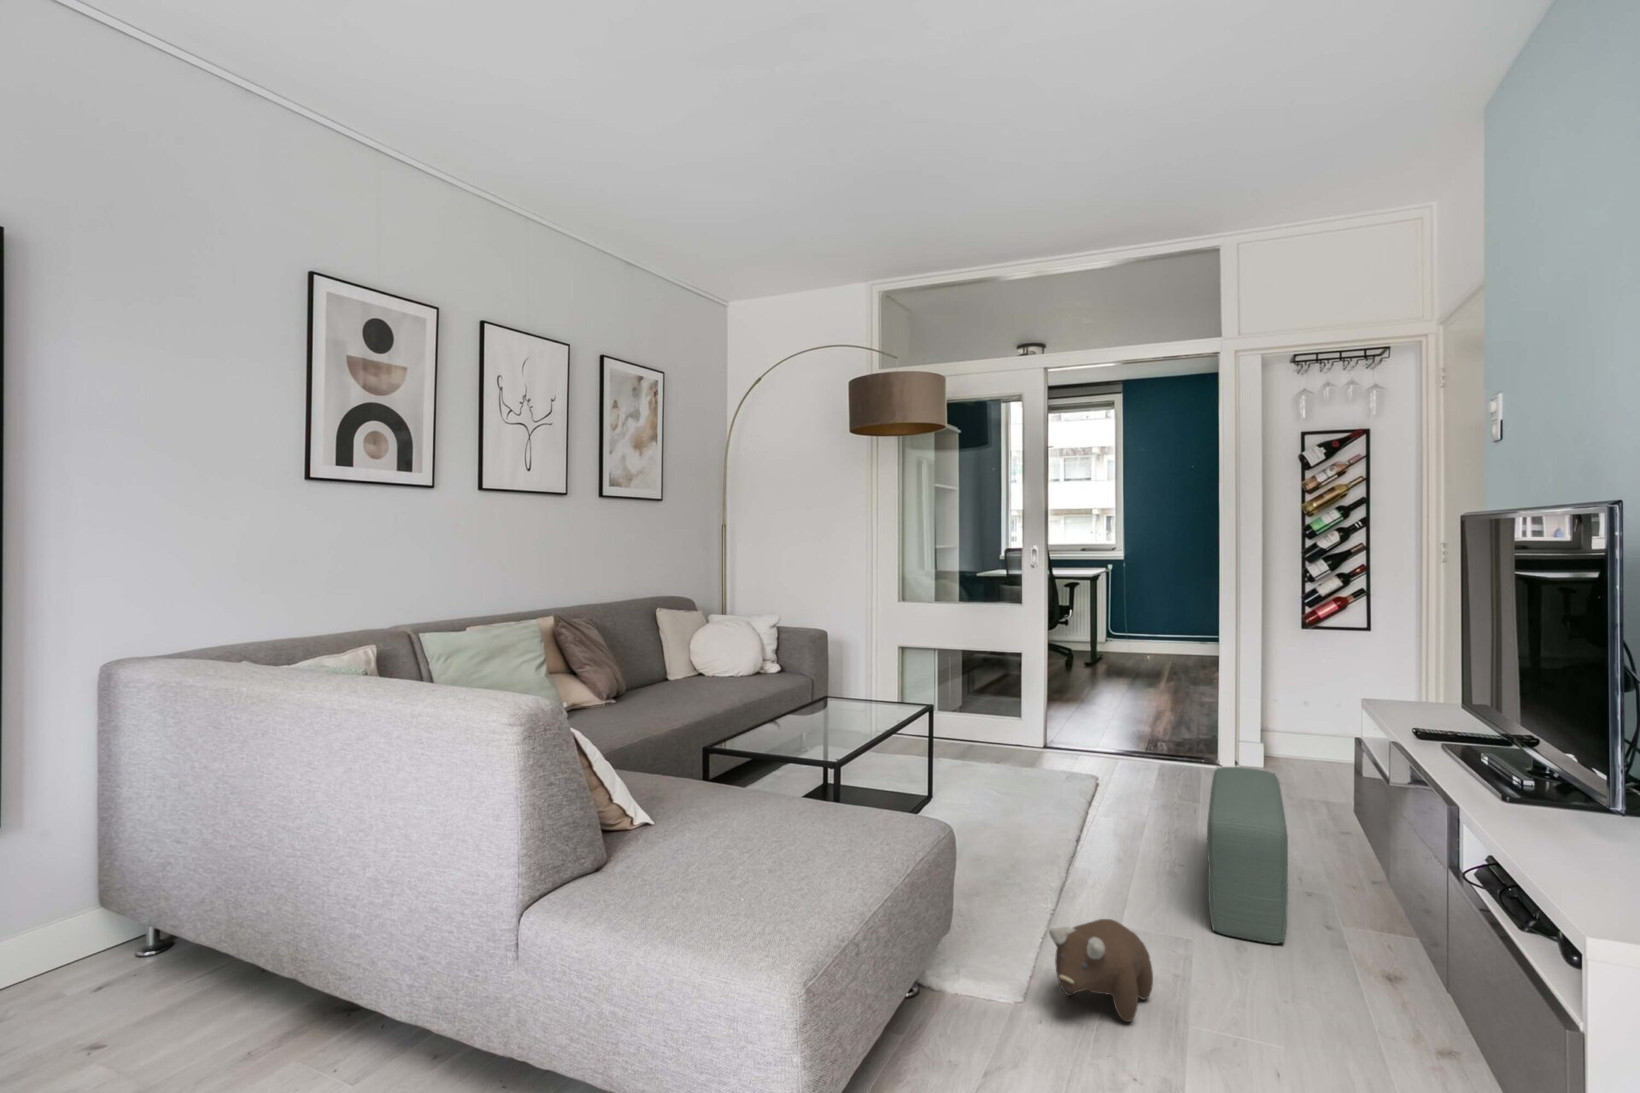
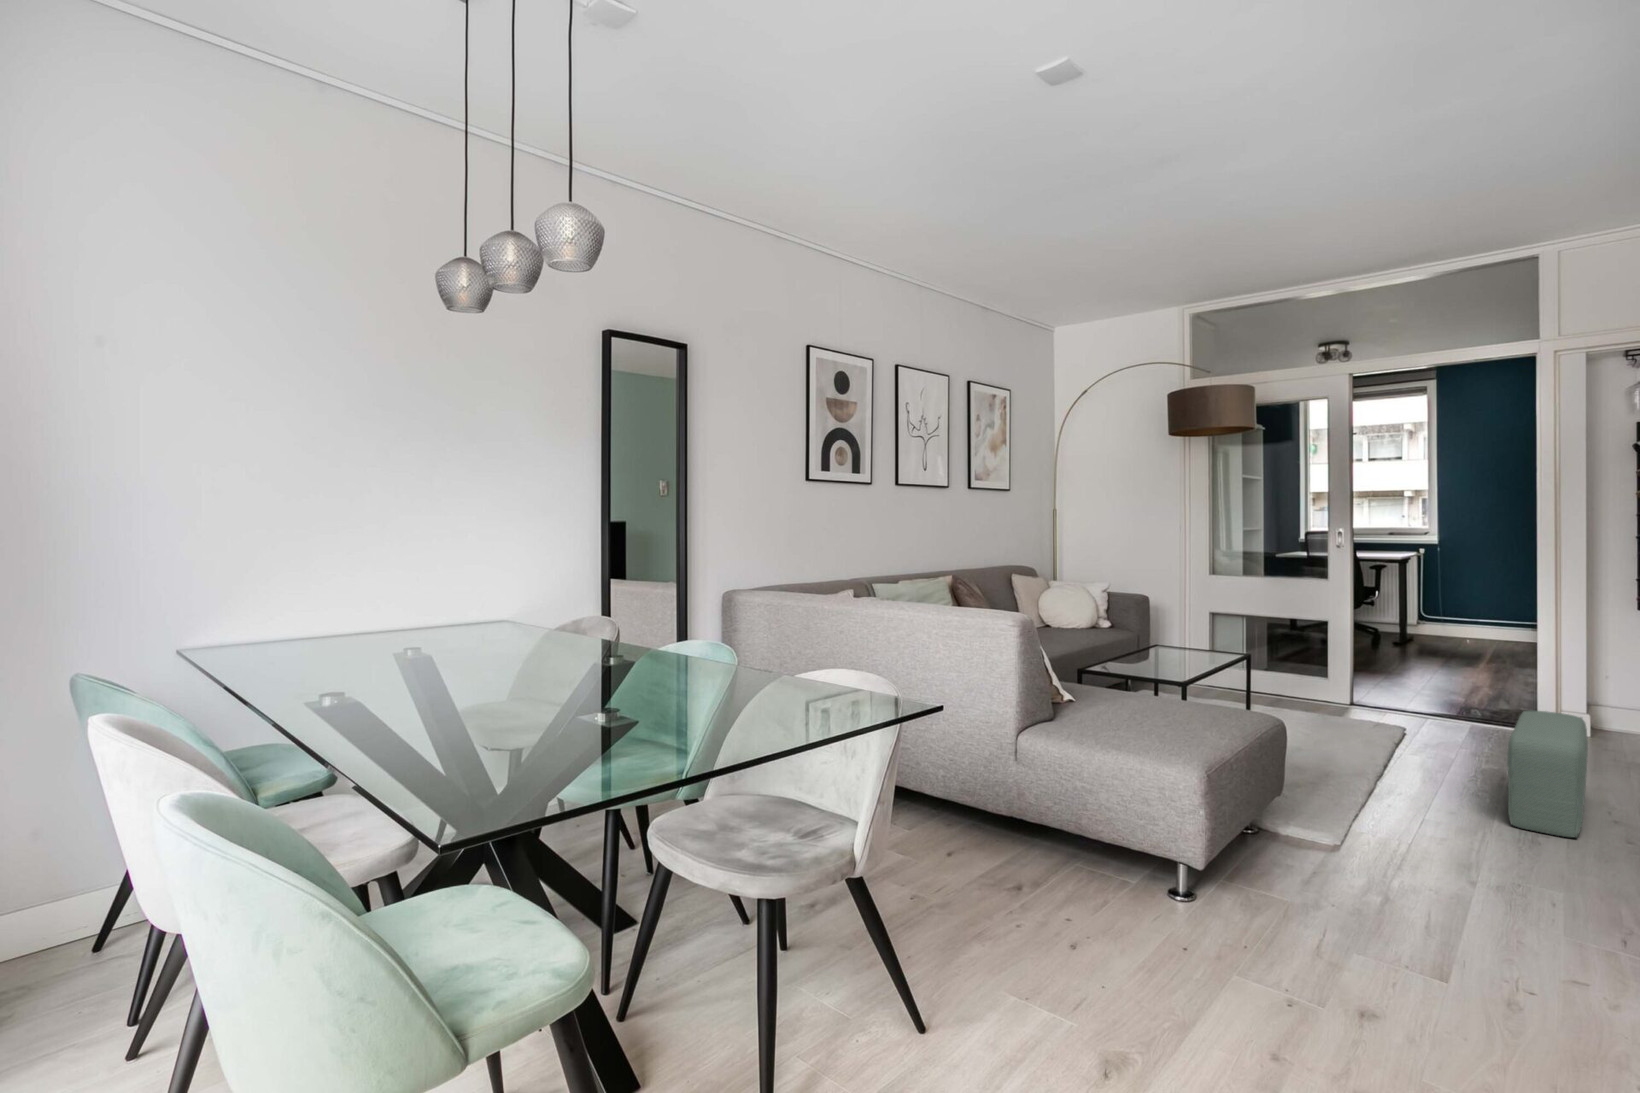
plush toy: present [1049,919,1153,1022] -> none [1366,791,1452,860]

